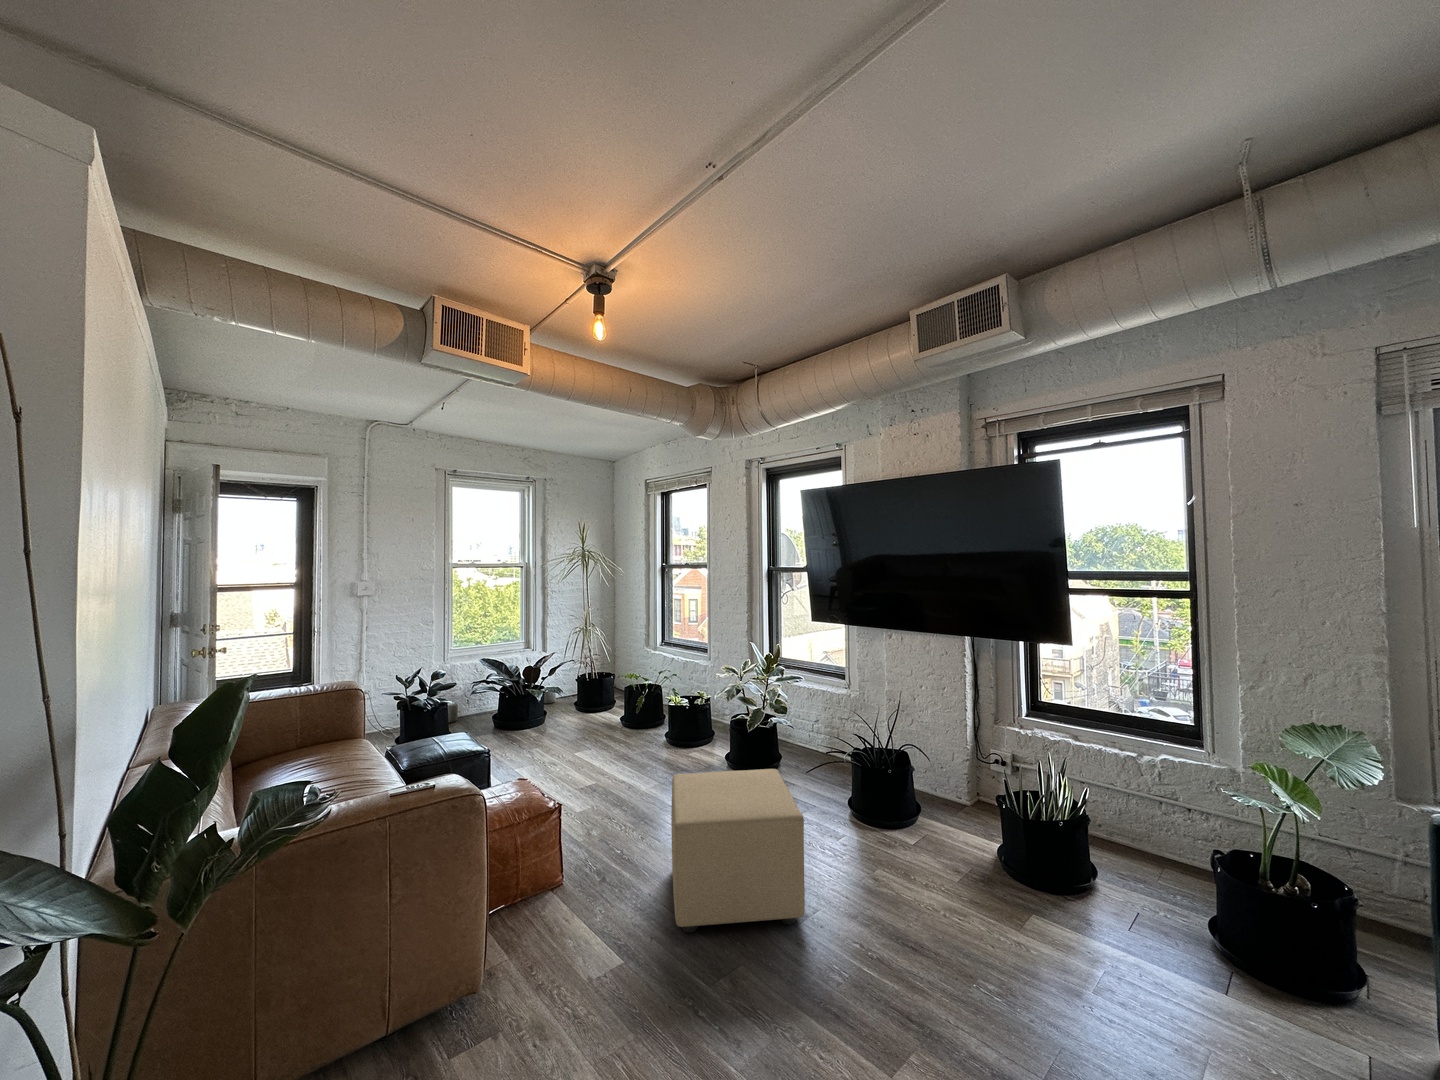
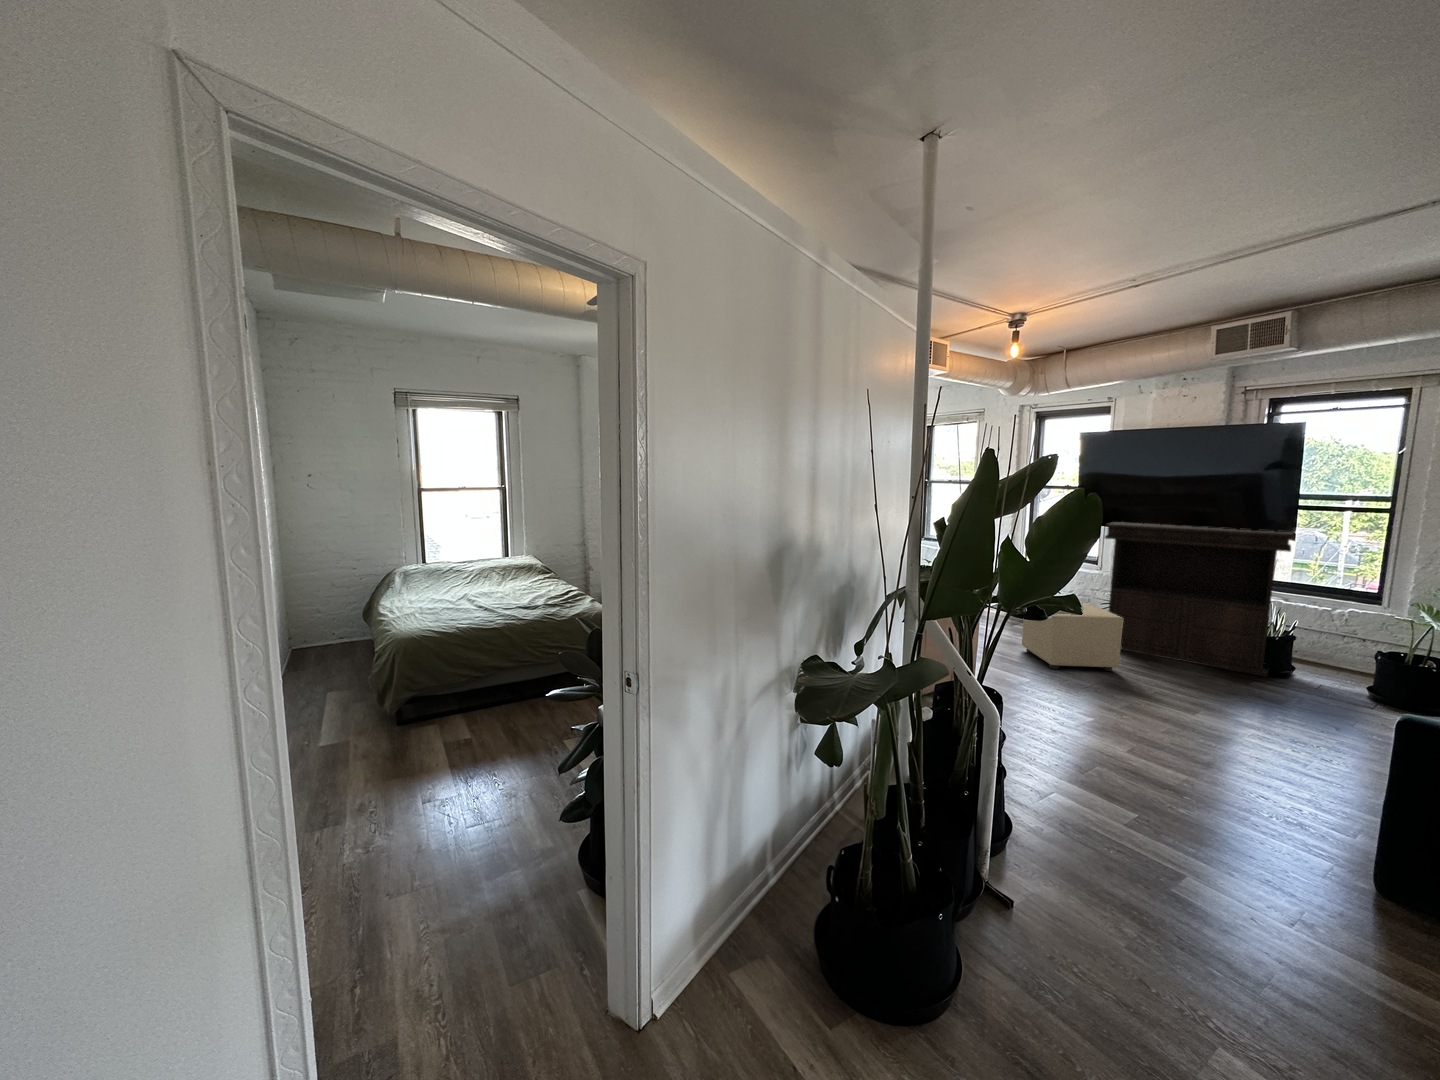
console table: none [809,620,1064,904] -> present [1105,522,1293,677]

